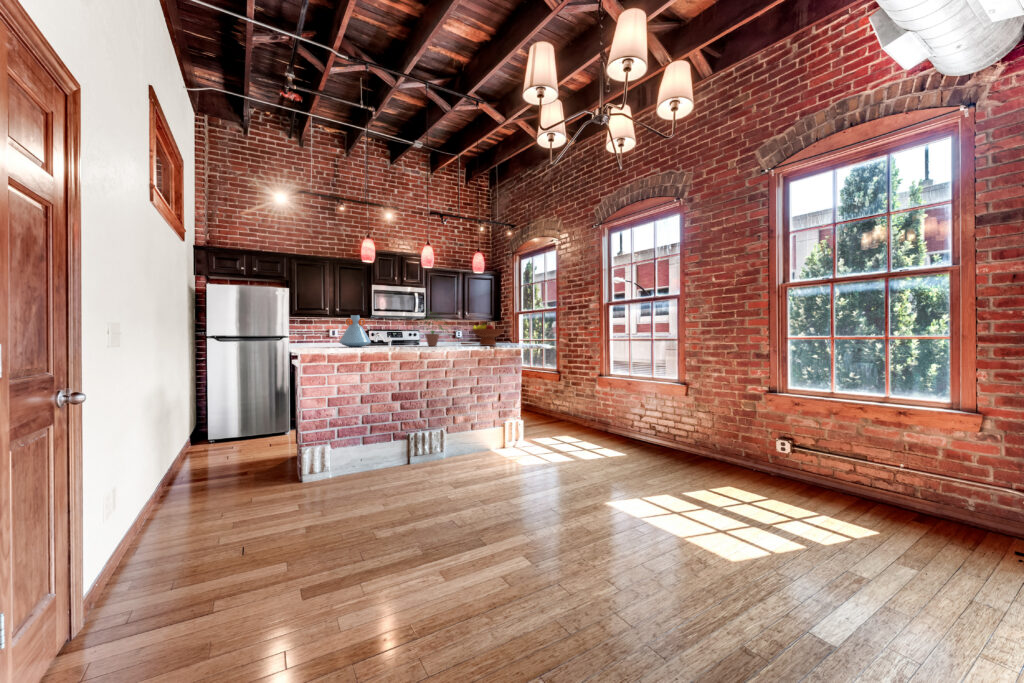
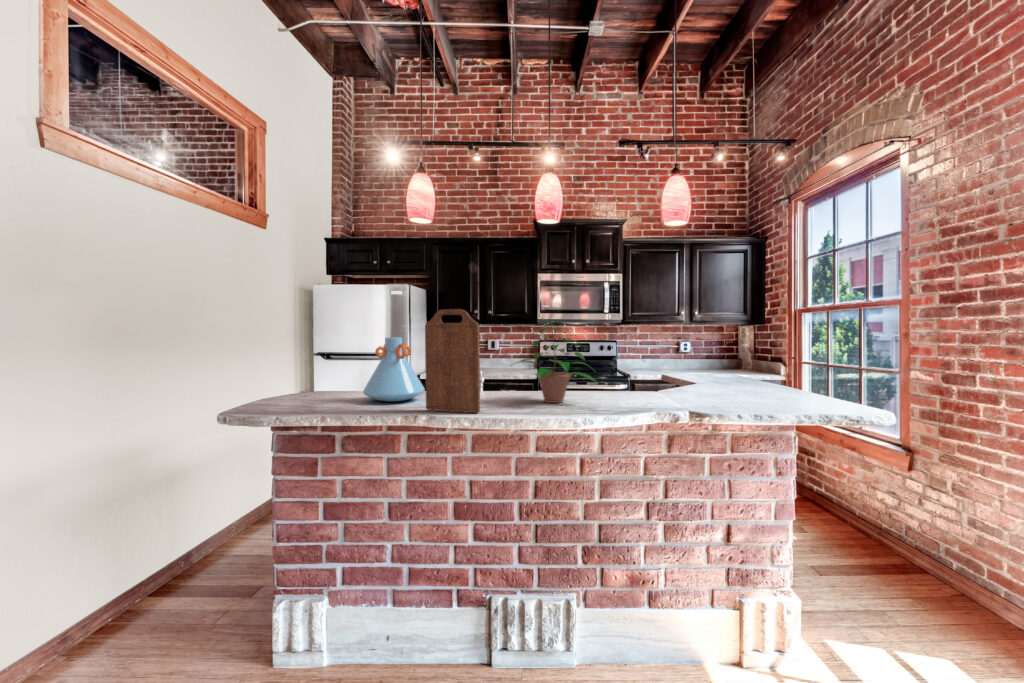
cutting board: none [385,302,412,347] -> present [425,309,480,413]
fruit bowl: present [472,323,504,346] -> none [652,347,740,403]

